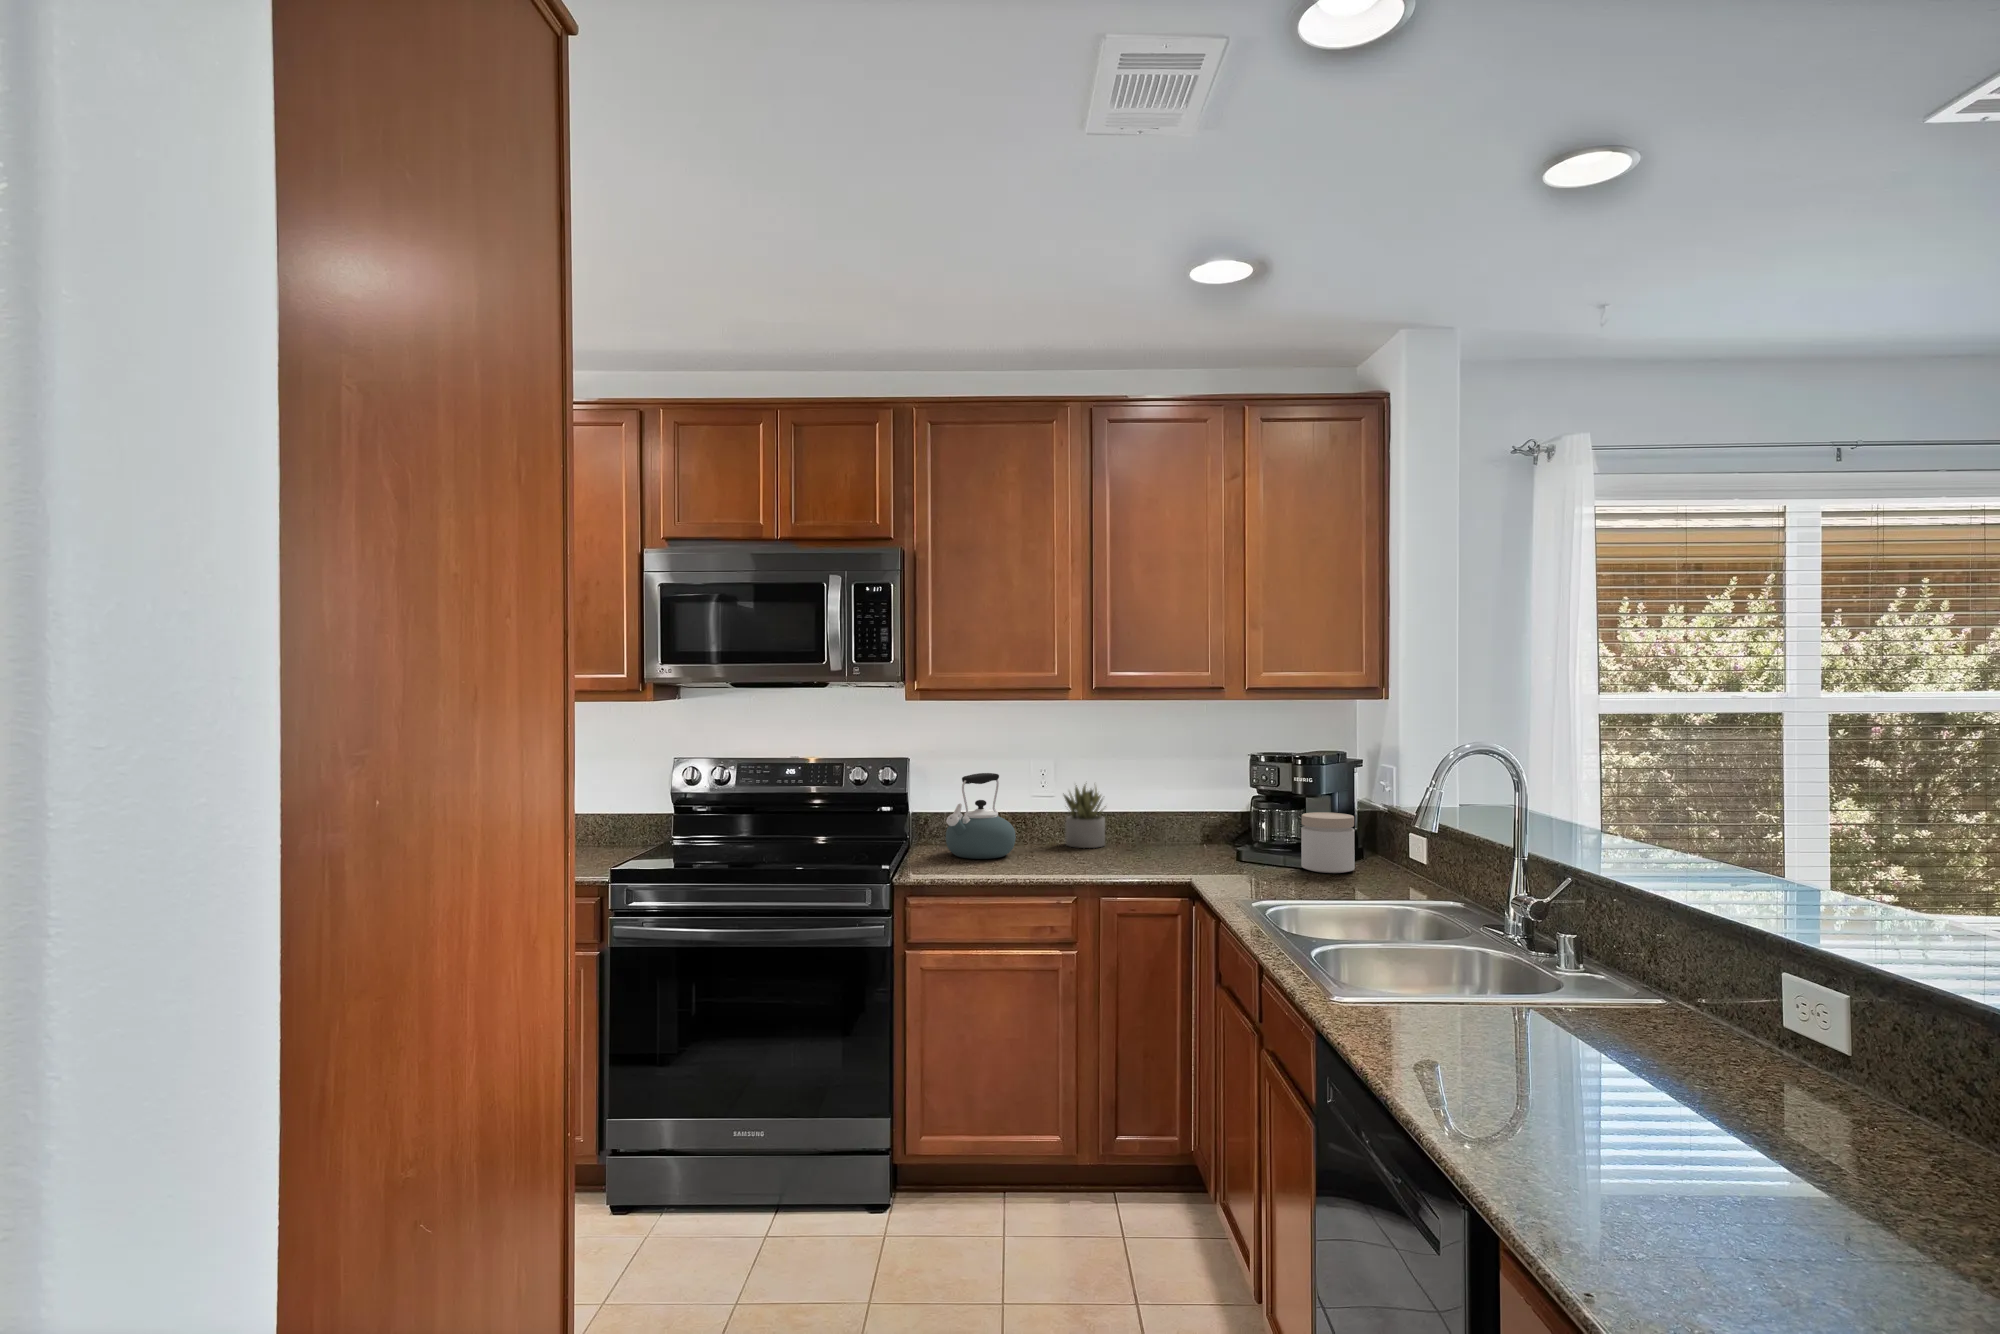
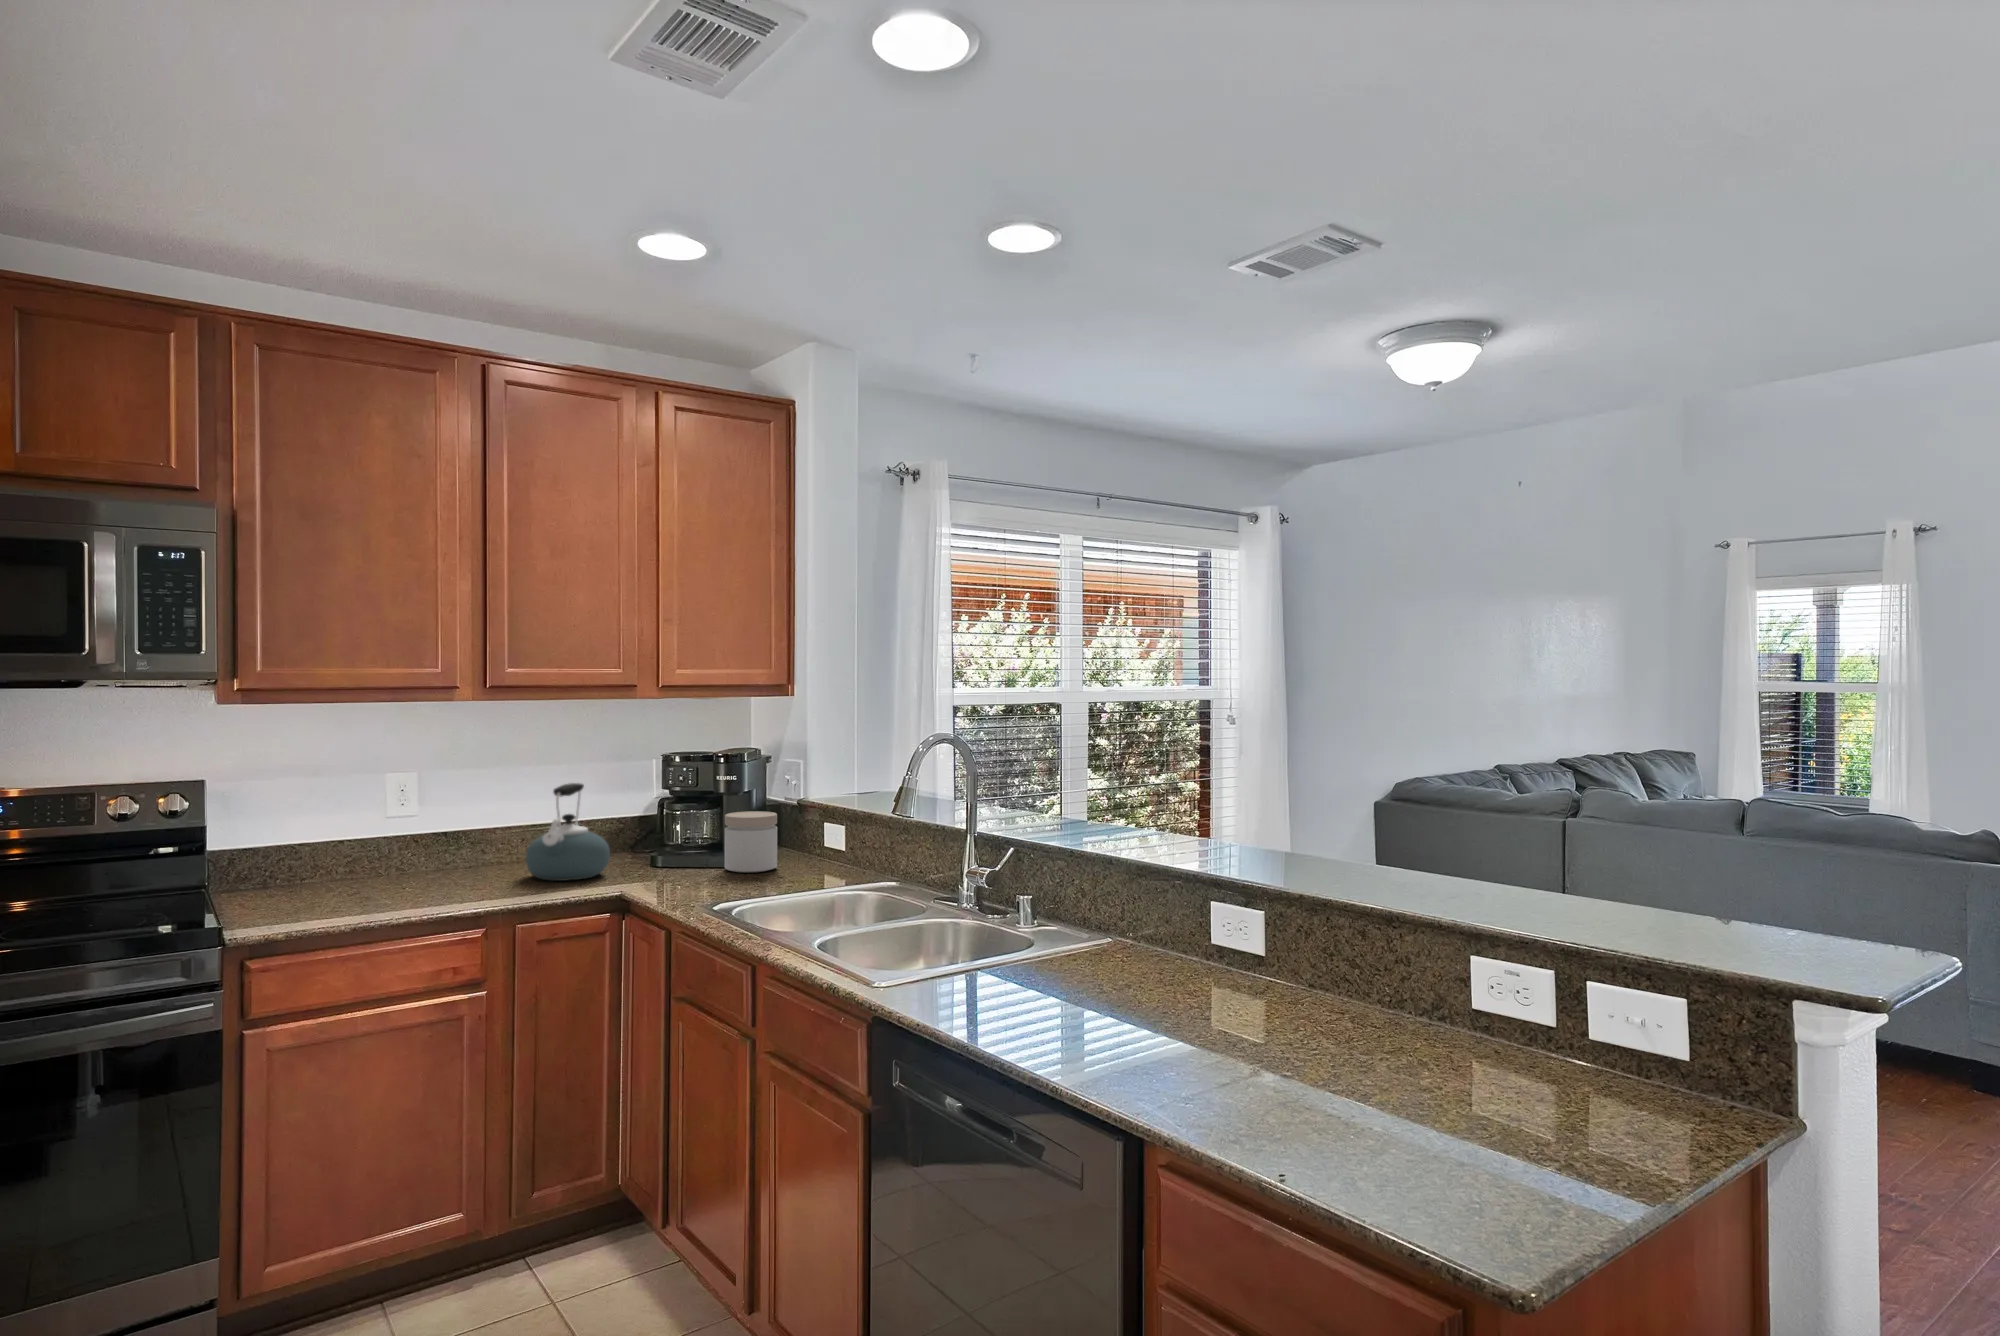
kettle: present [946,773,1016,859] -> present [526,783,610,881]
succulent plant: present [1064,785,1106,848] -> none [430,796,492,876]

